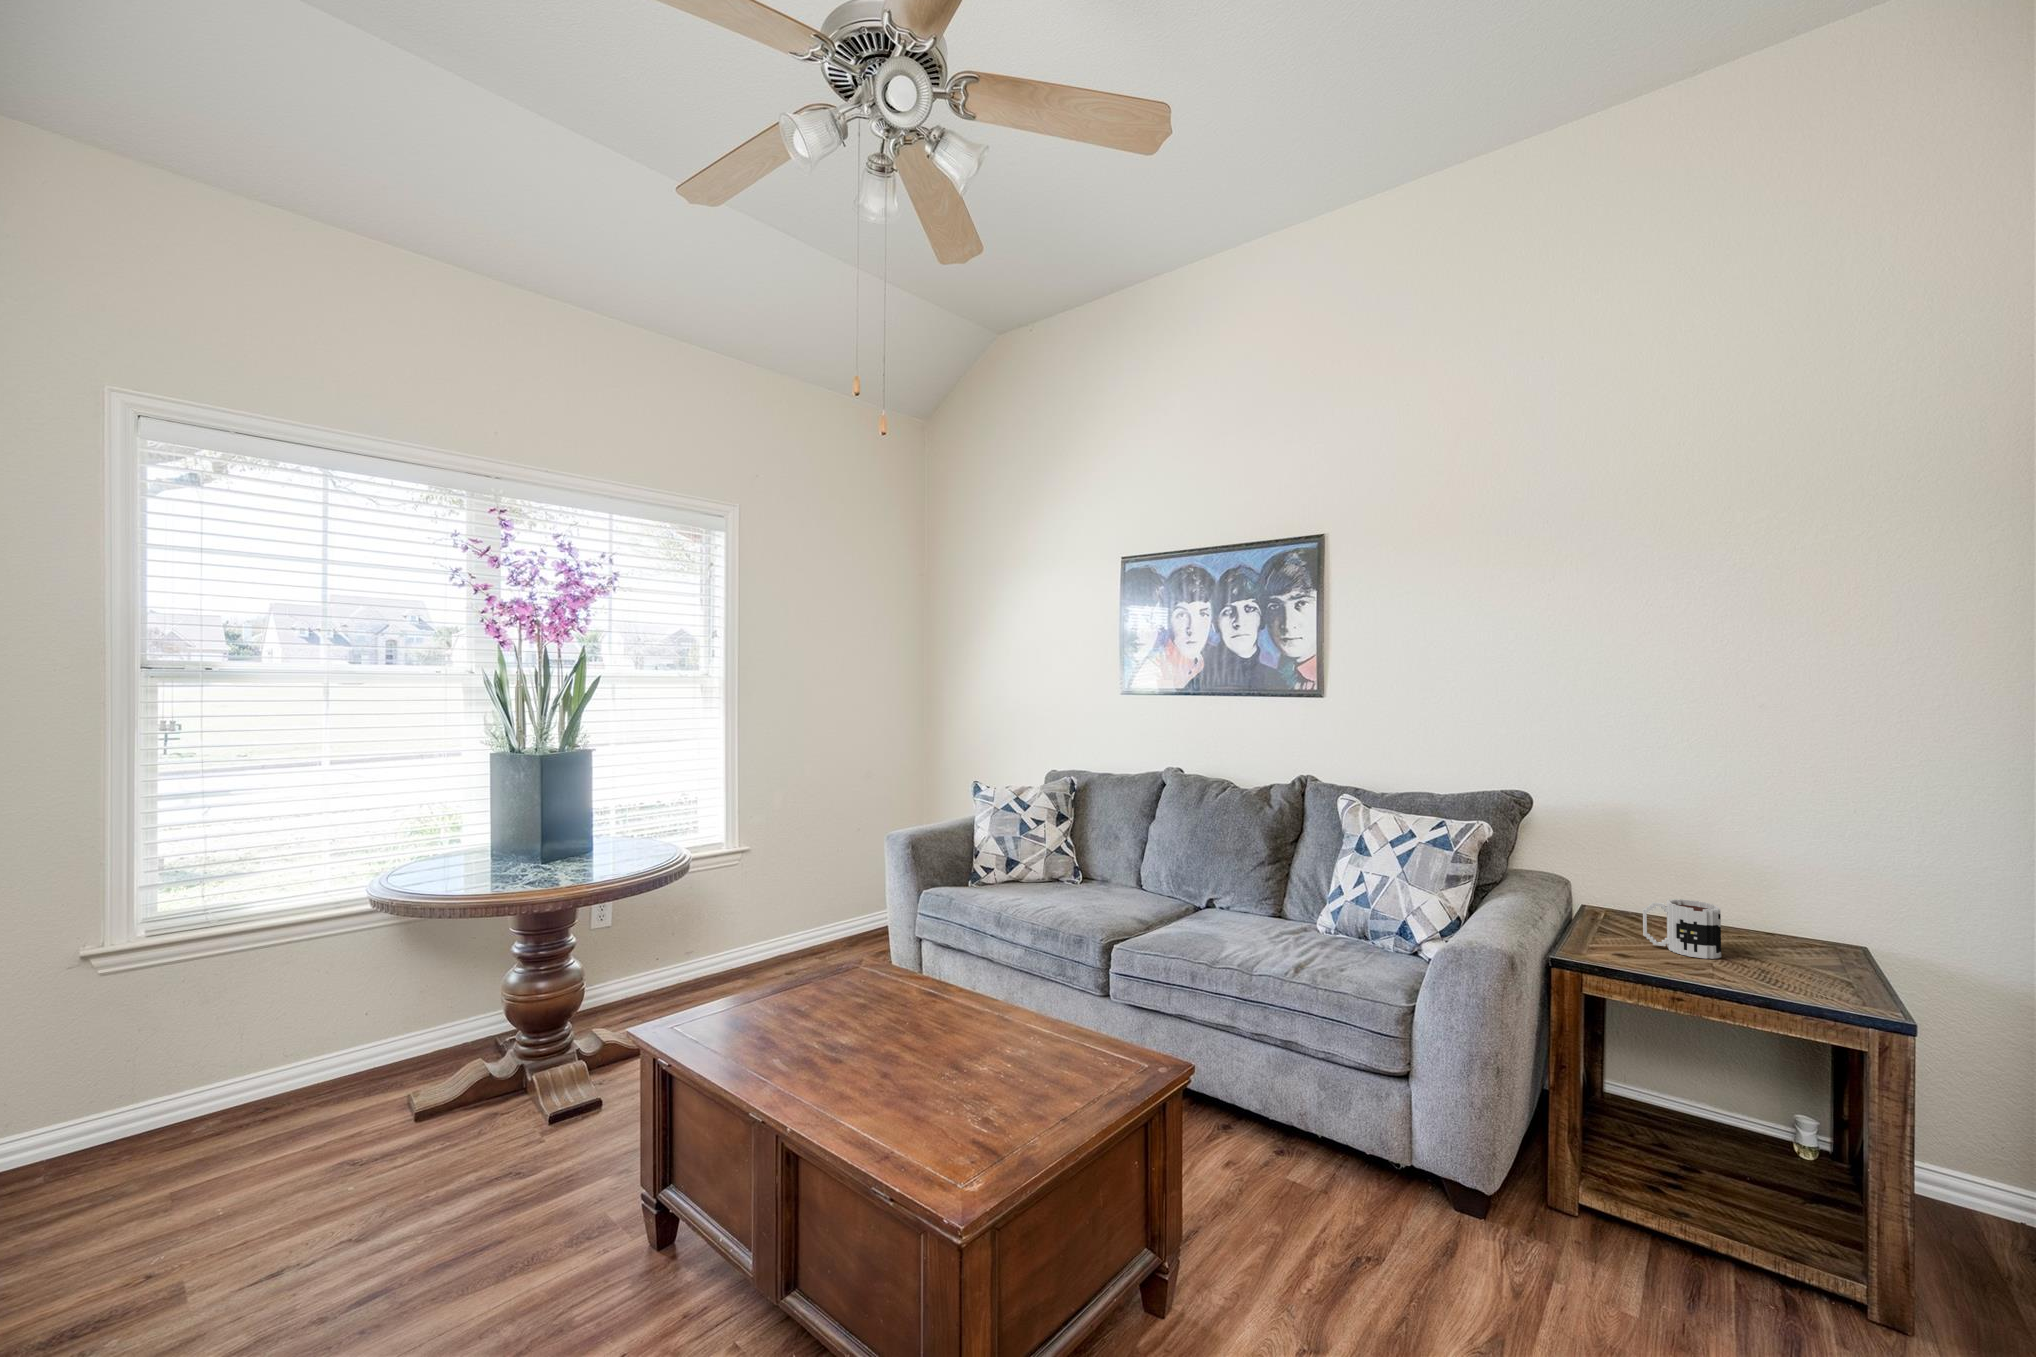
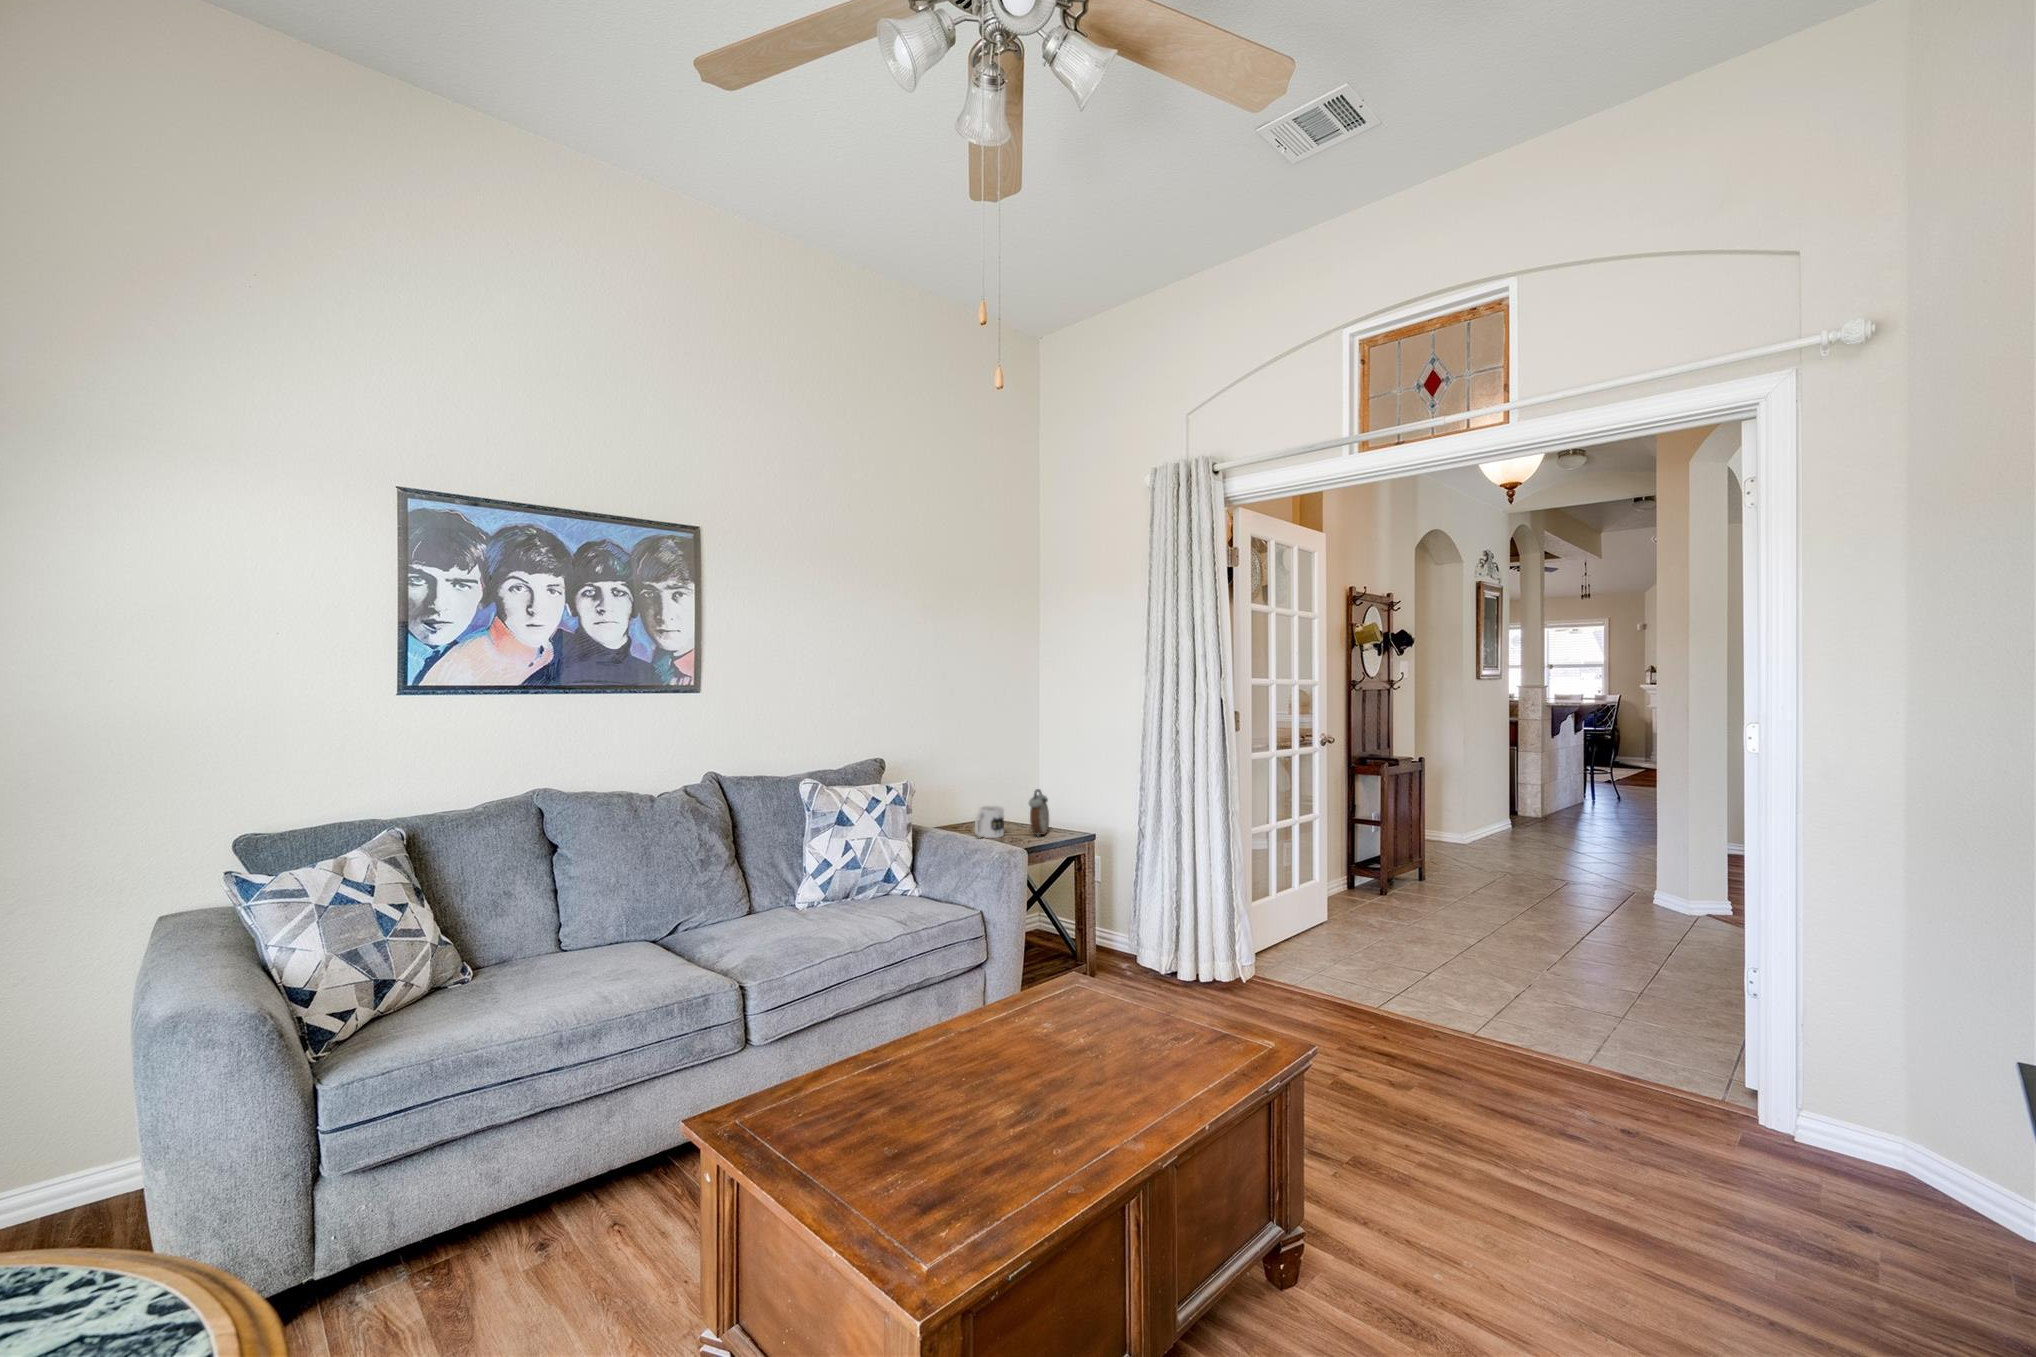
alarm clock: none [1740,892,1830,984] -> present [1029,789,1049,836]

